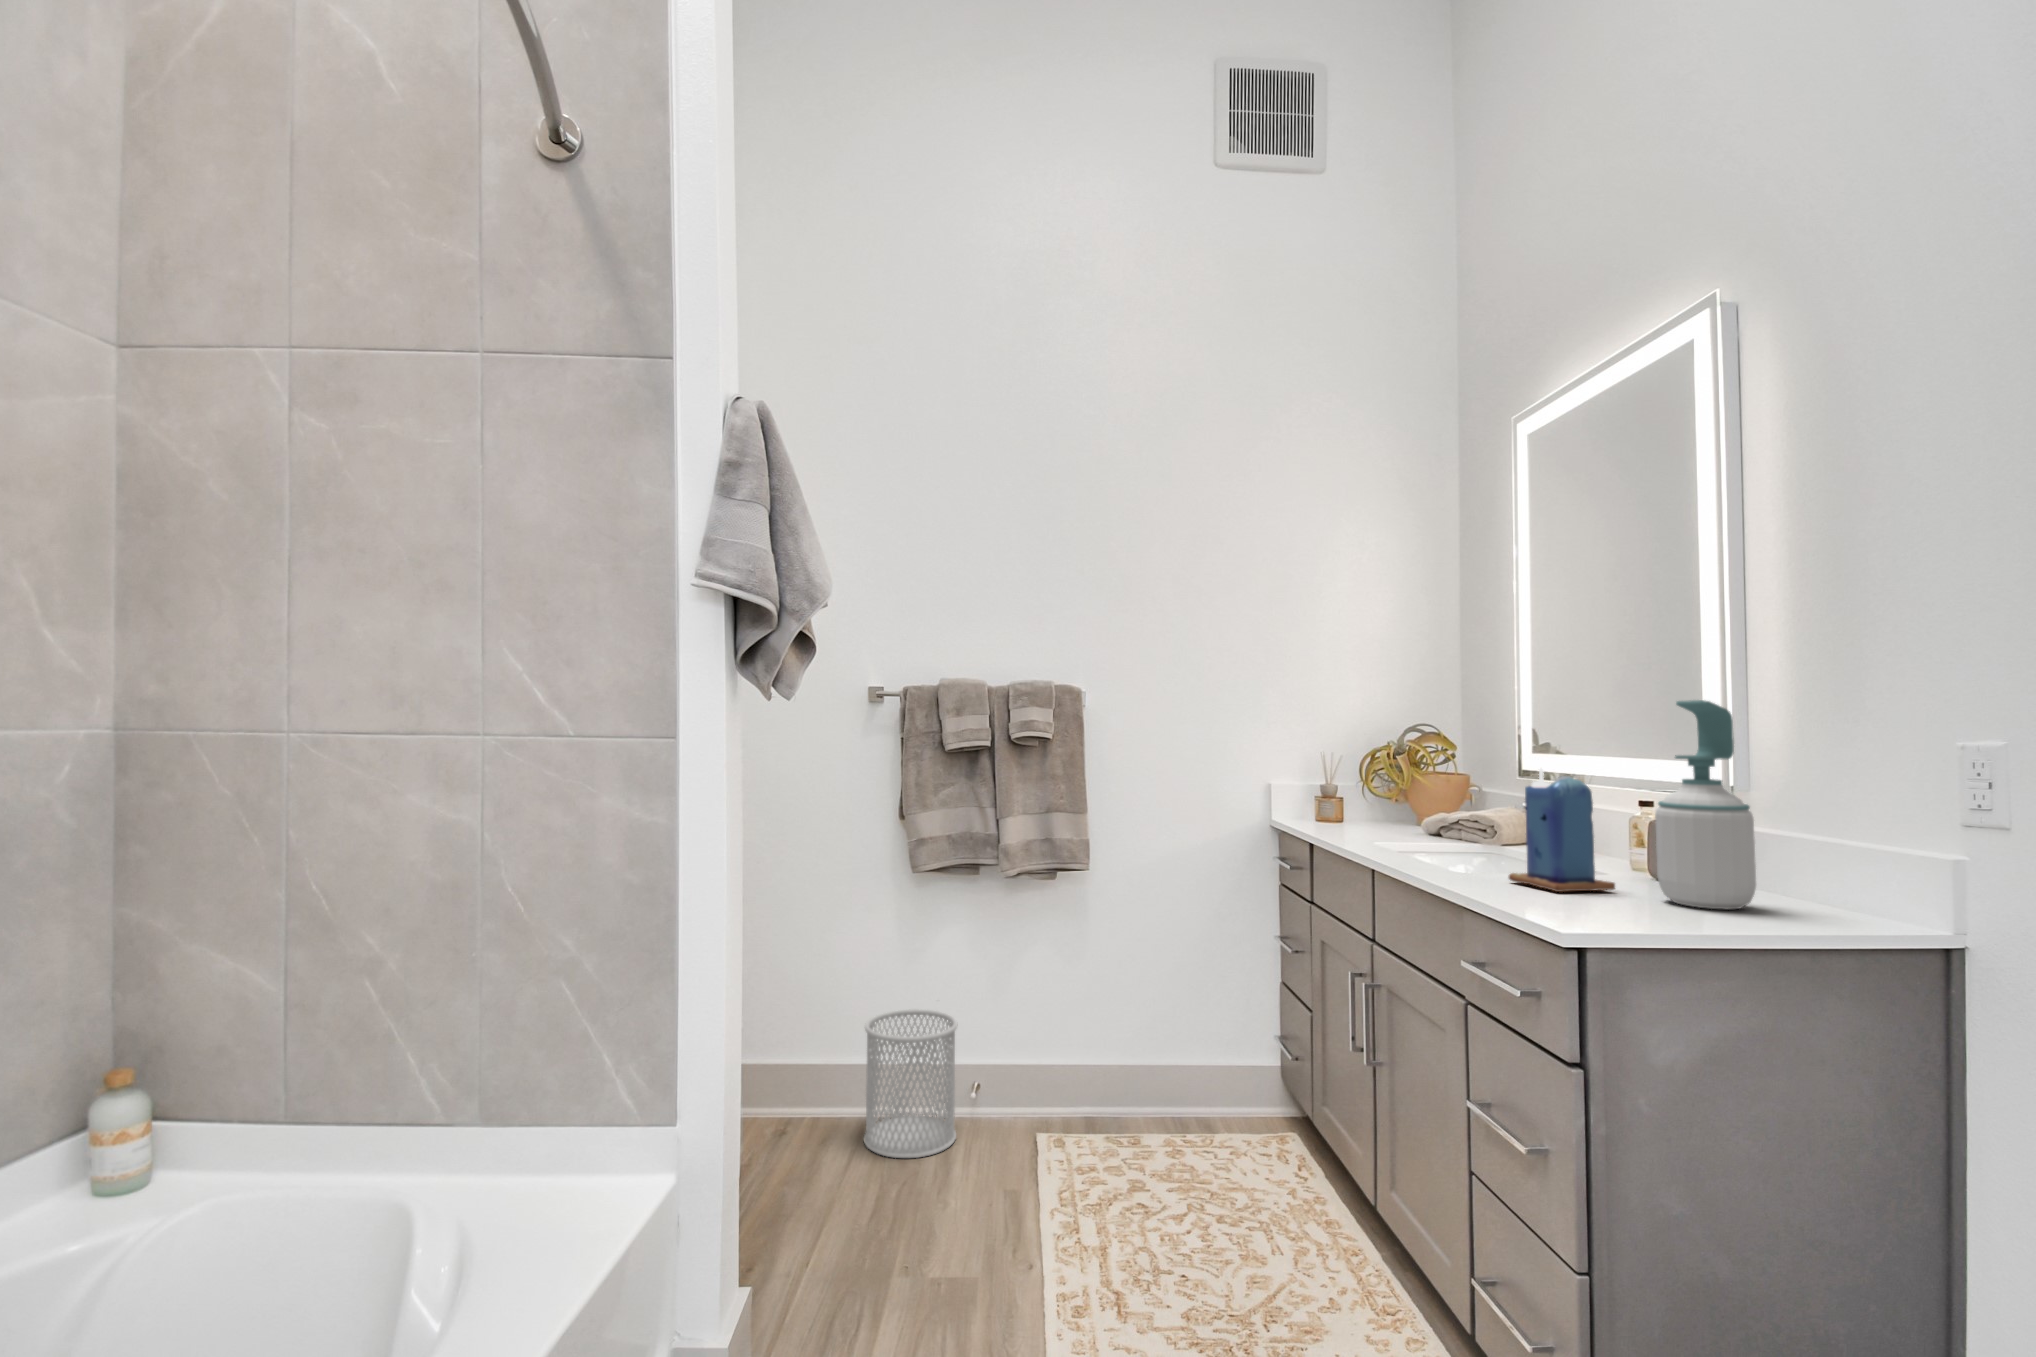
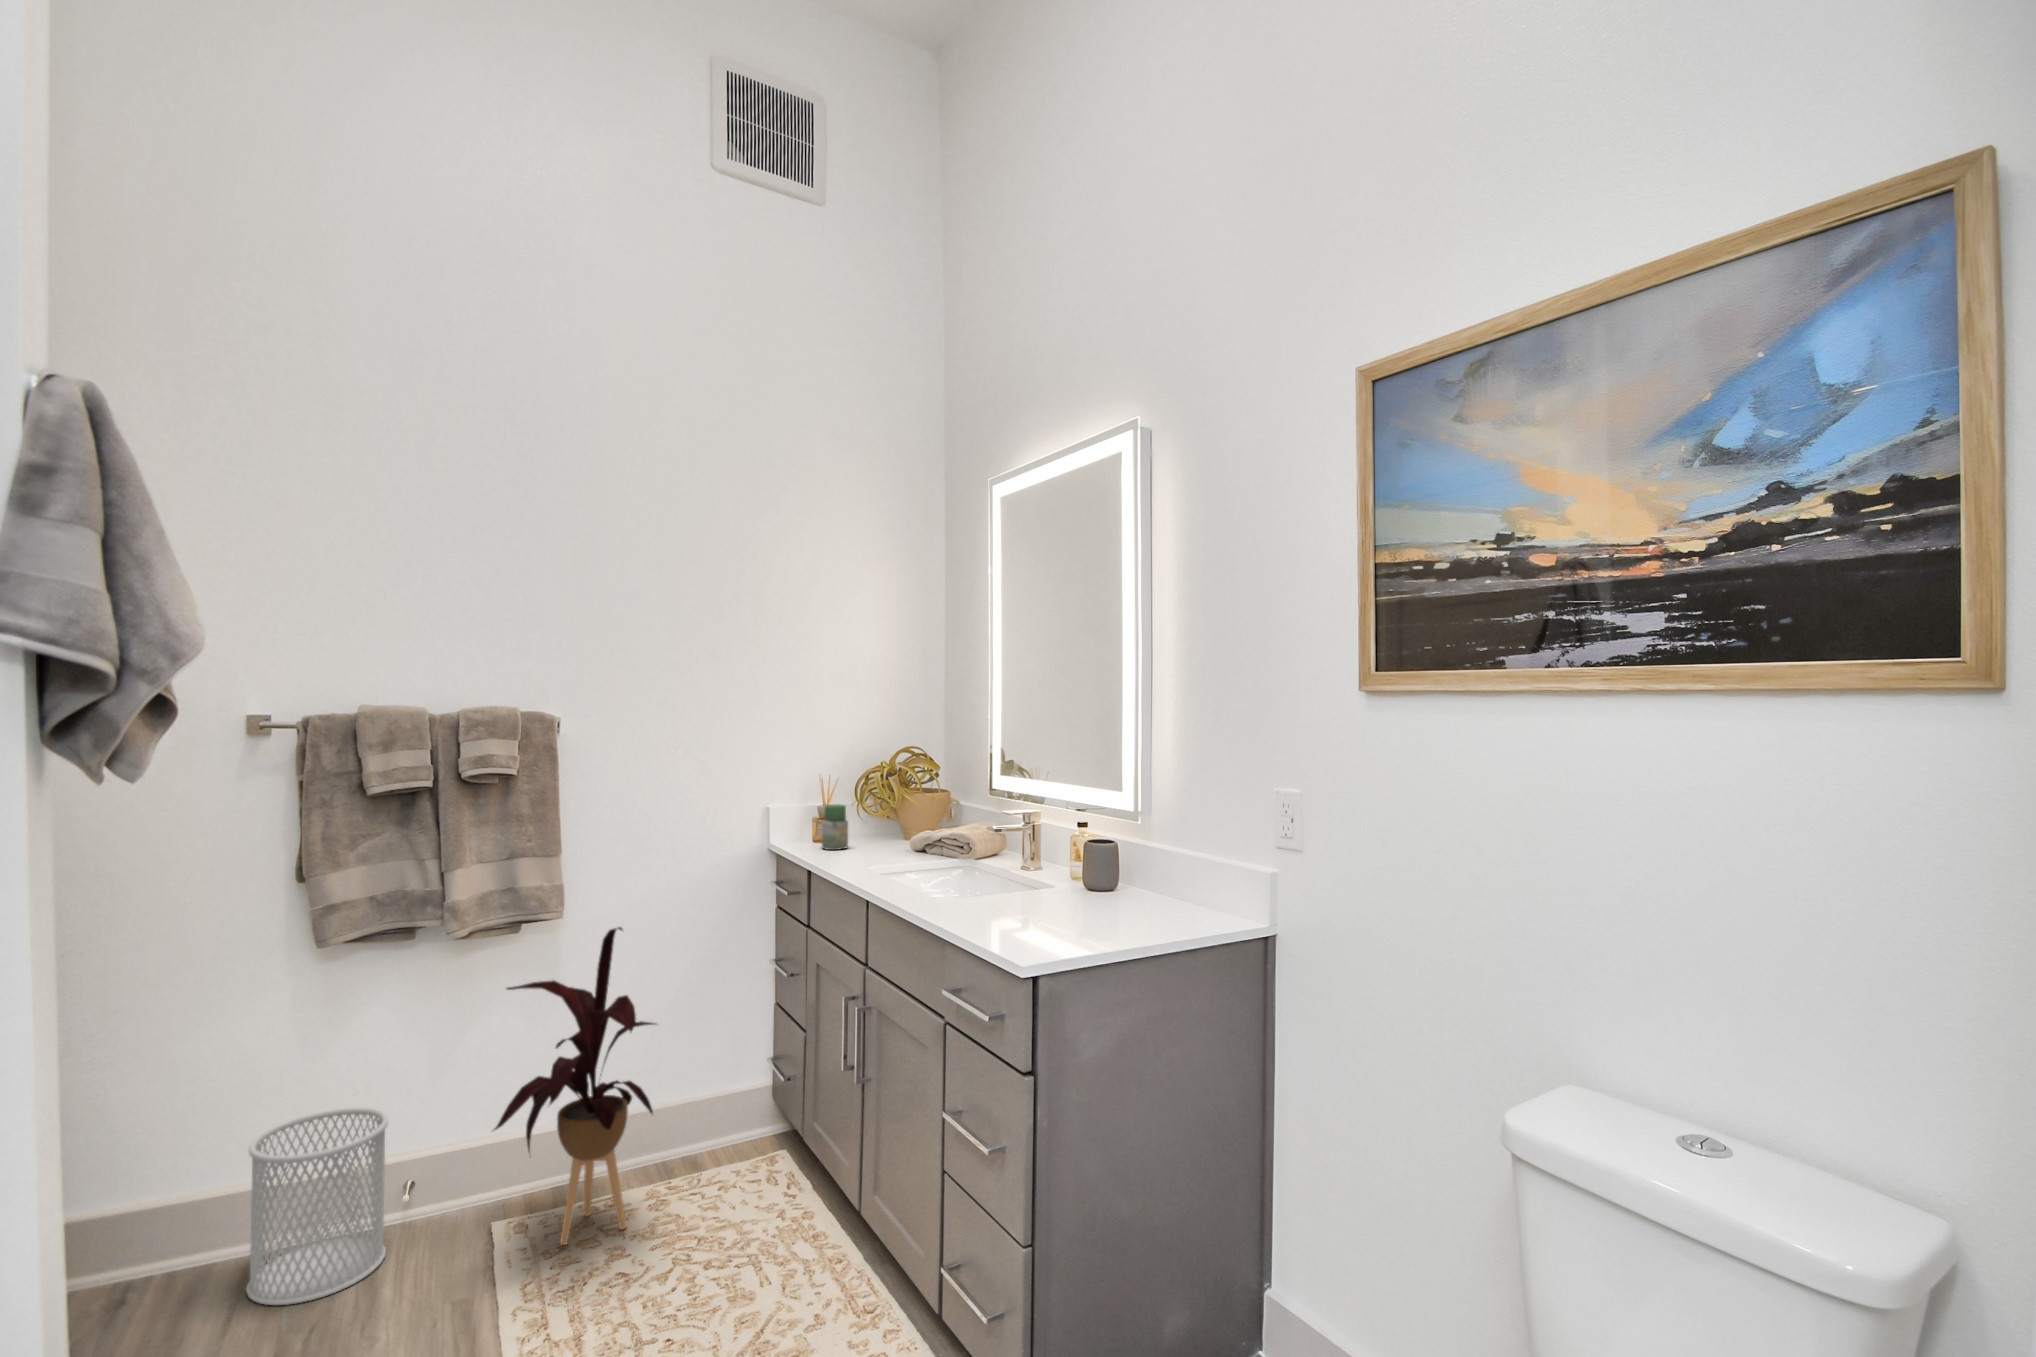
soap bottle: present [1655,700,1756,909] -> none [1087,755,1151,925]
candle: present [1509,768,1615,892] -> none [978,809,1057,920]
jar: none [1328,784,1357,830] -> present [822,804,848,850]
house plant: none [1031,879,1172,1167] -> present [495,927,655,1245]

